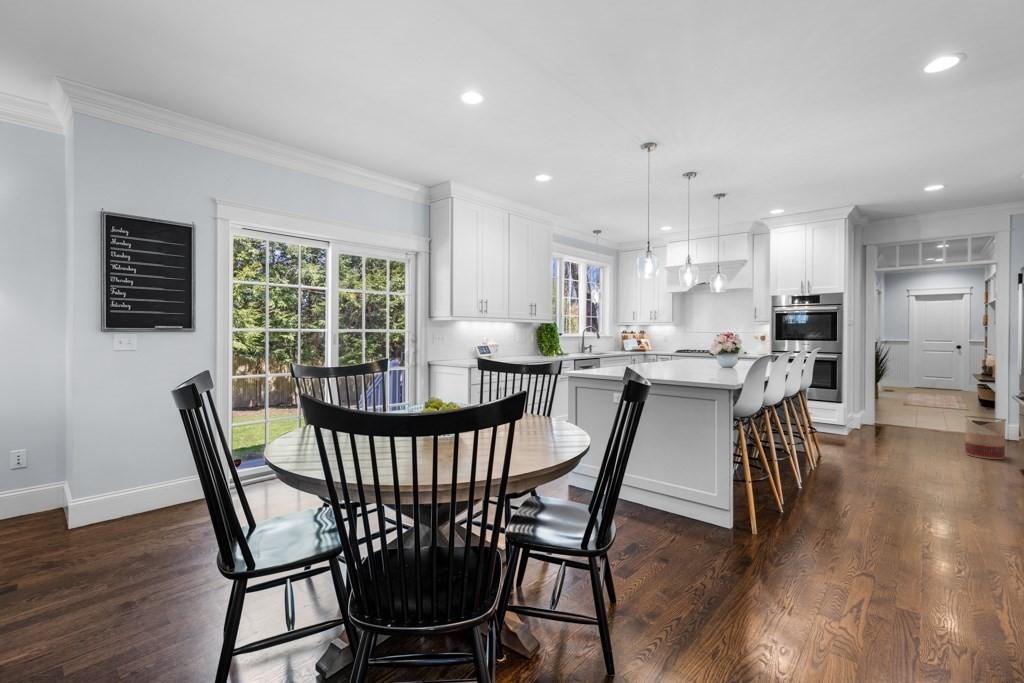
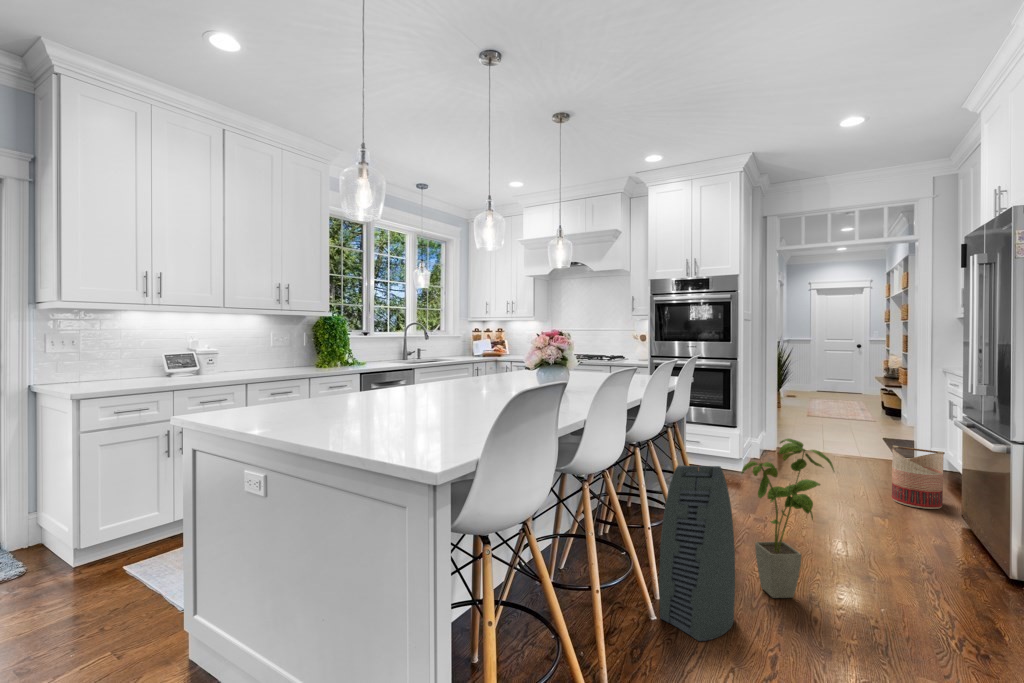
house plant: none [851,396,910,489] -> present [742,439,834,598]
air purifier: none [802,408,847,500] -> present [659,465,735,641]

